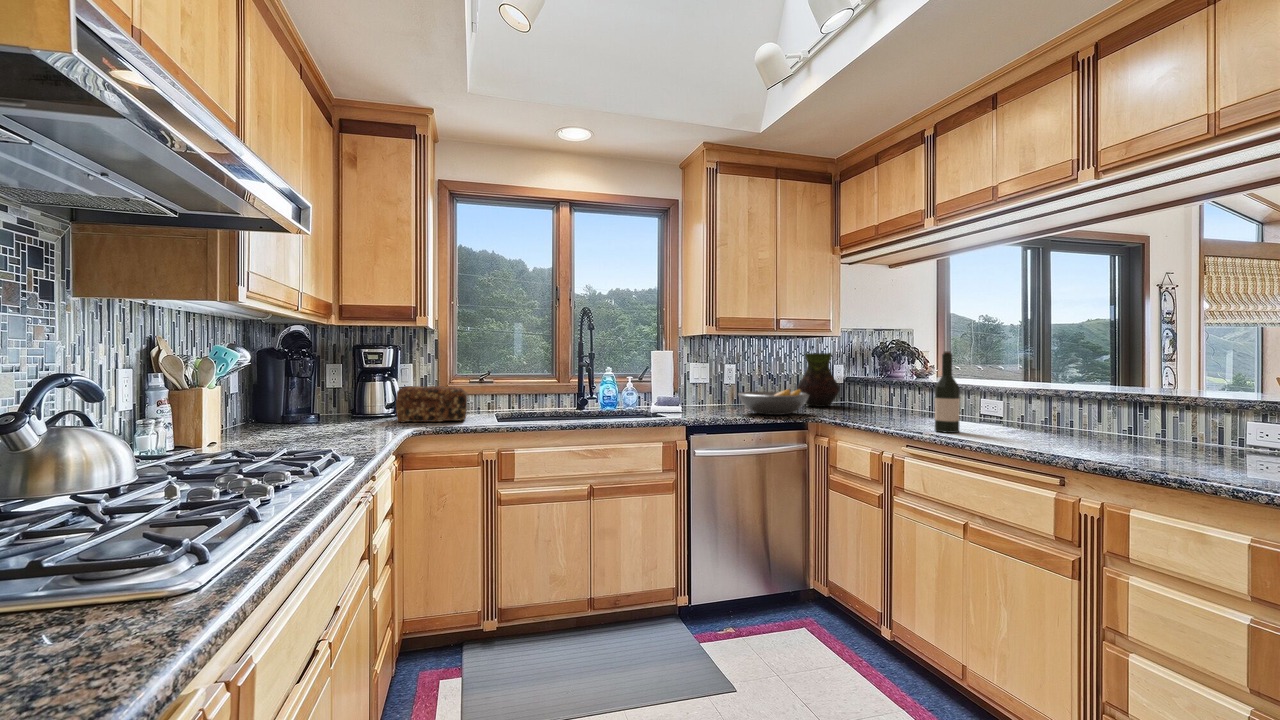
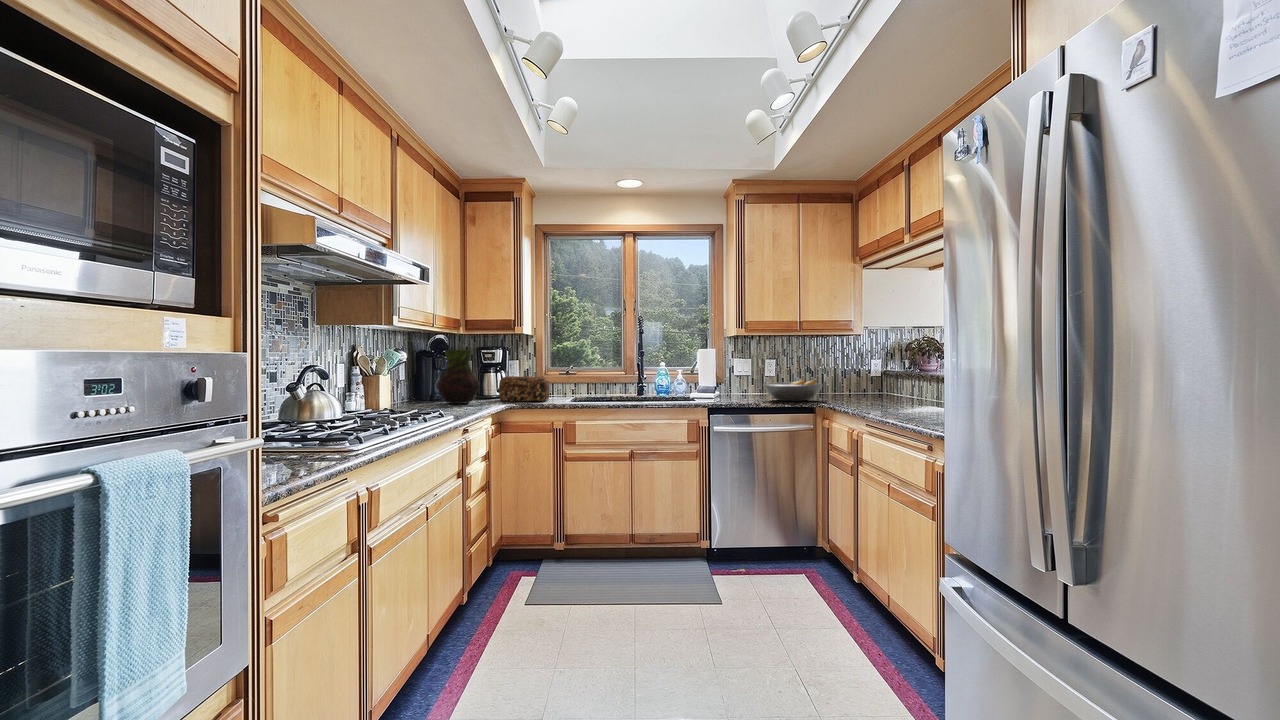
wine bottle: present [935,351,960,433] -> none [888,347,908,414]
vase: present [797,353,840,407] -> present [437,350,480,404]

